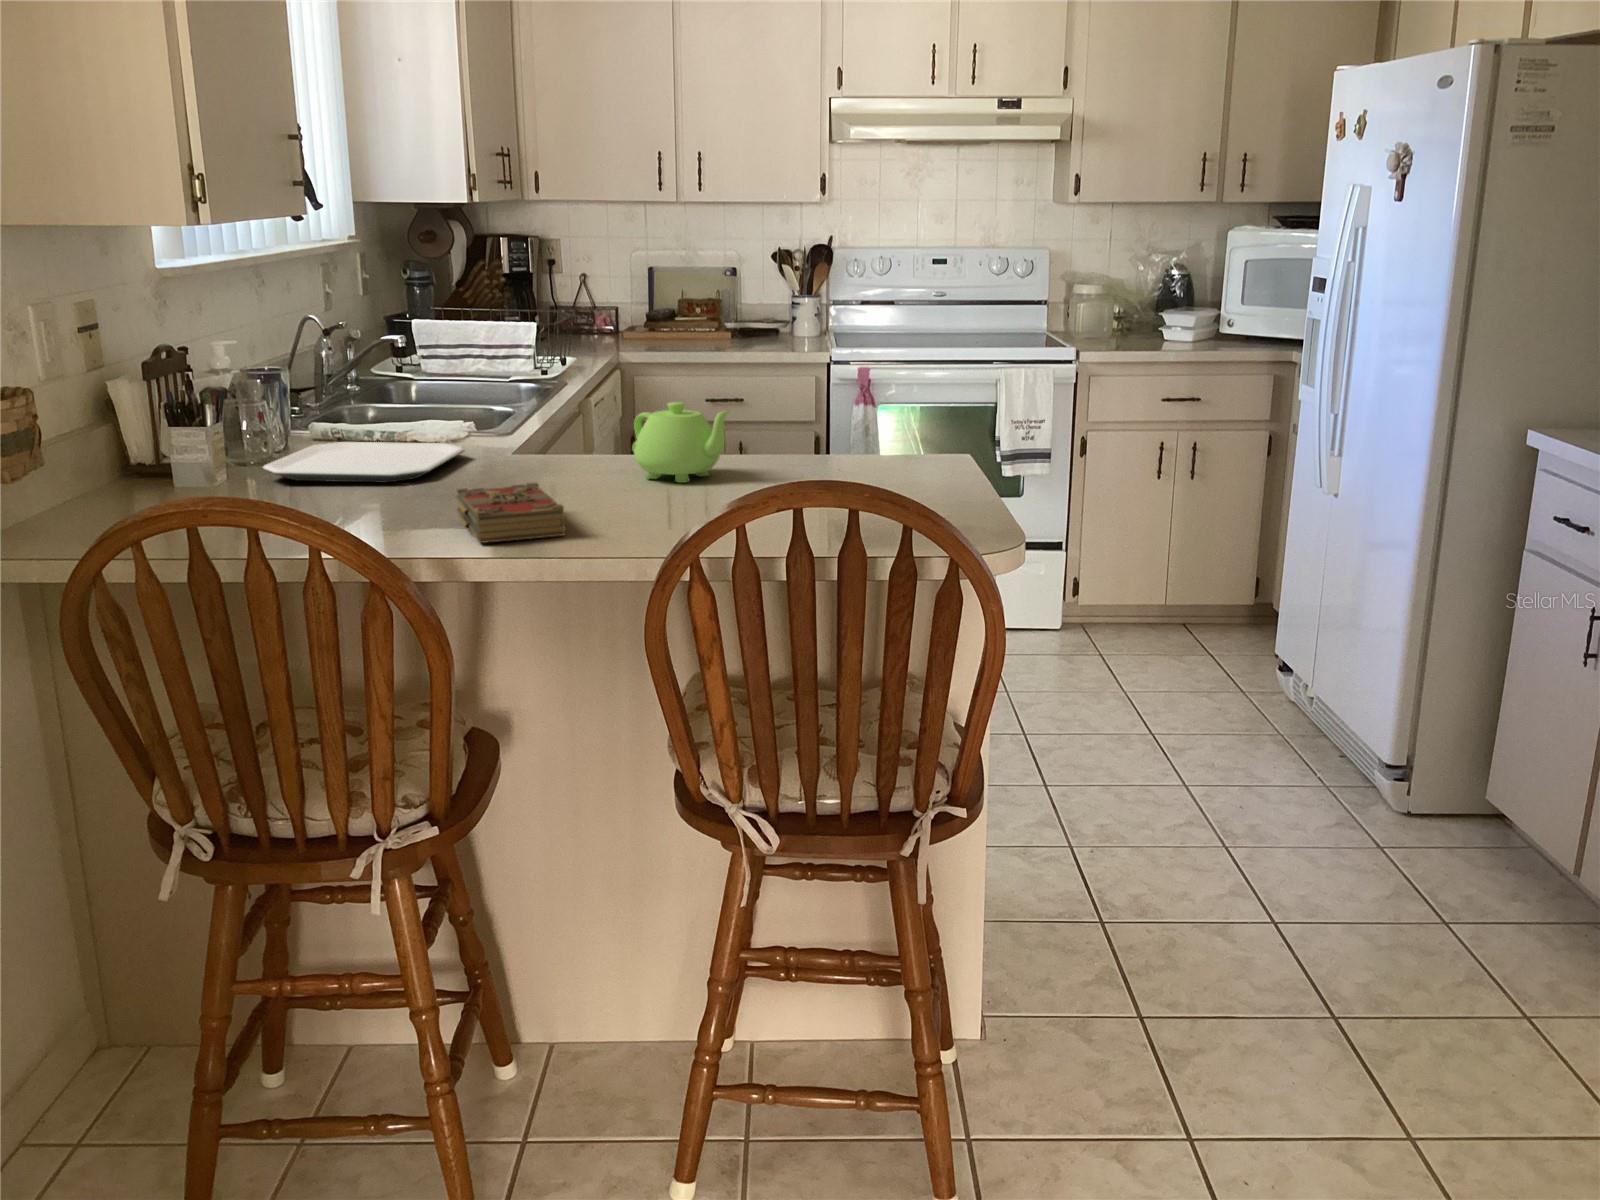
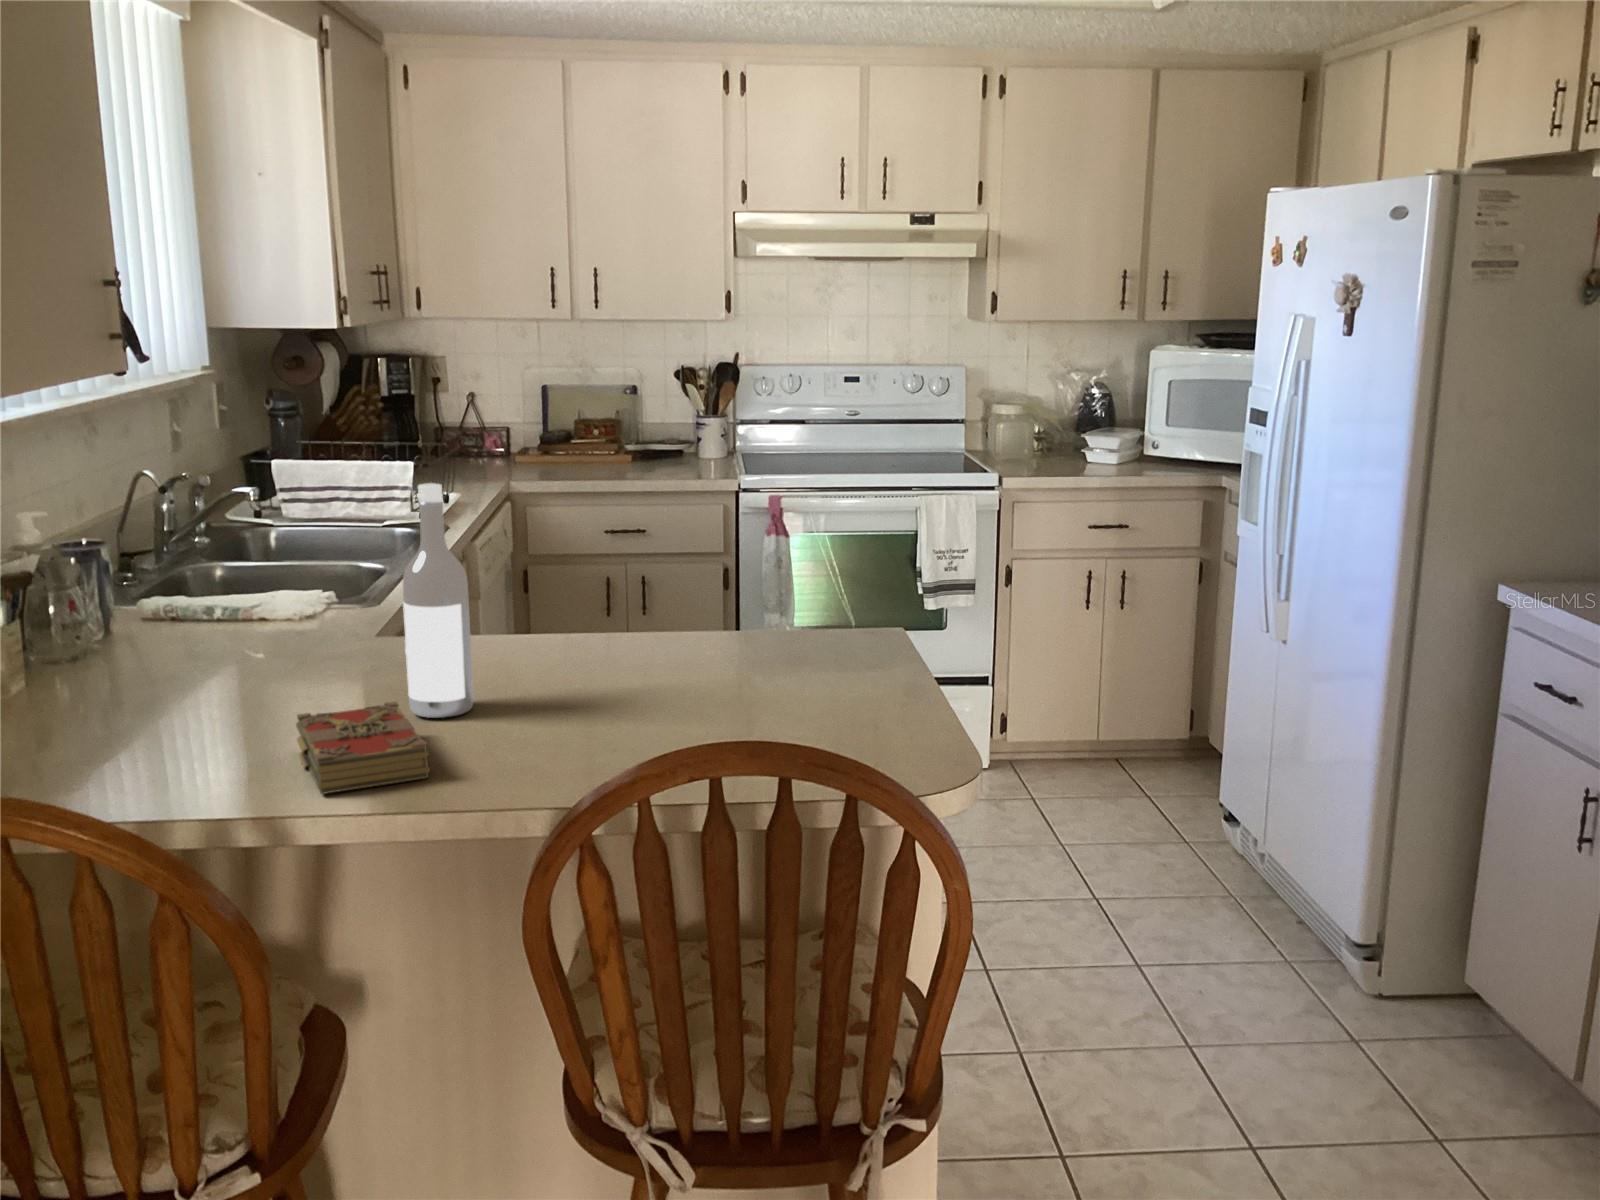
wine bottle: none [541,302,598,501] -> present [403,483,474,718]
teapot: present [632,402,730,483] -> none [515,588,631,684]
plate: present [263,442,464,482] -> none [68,627,319,687]

